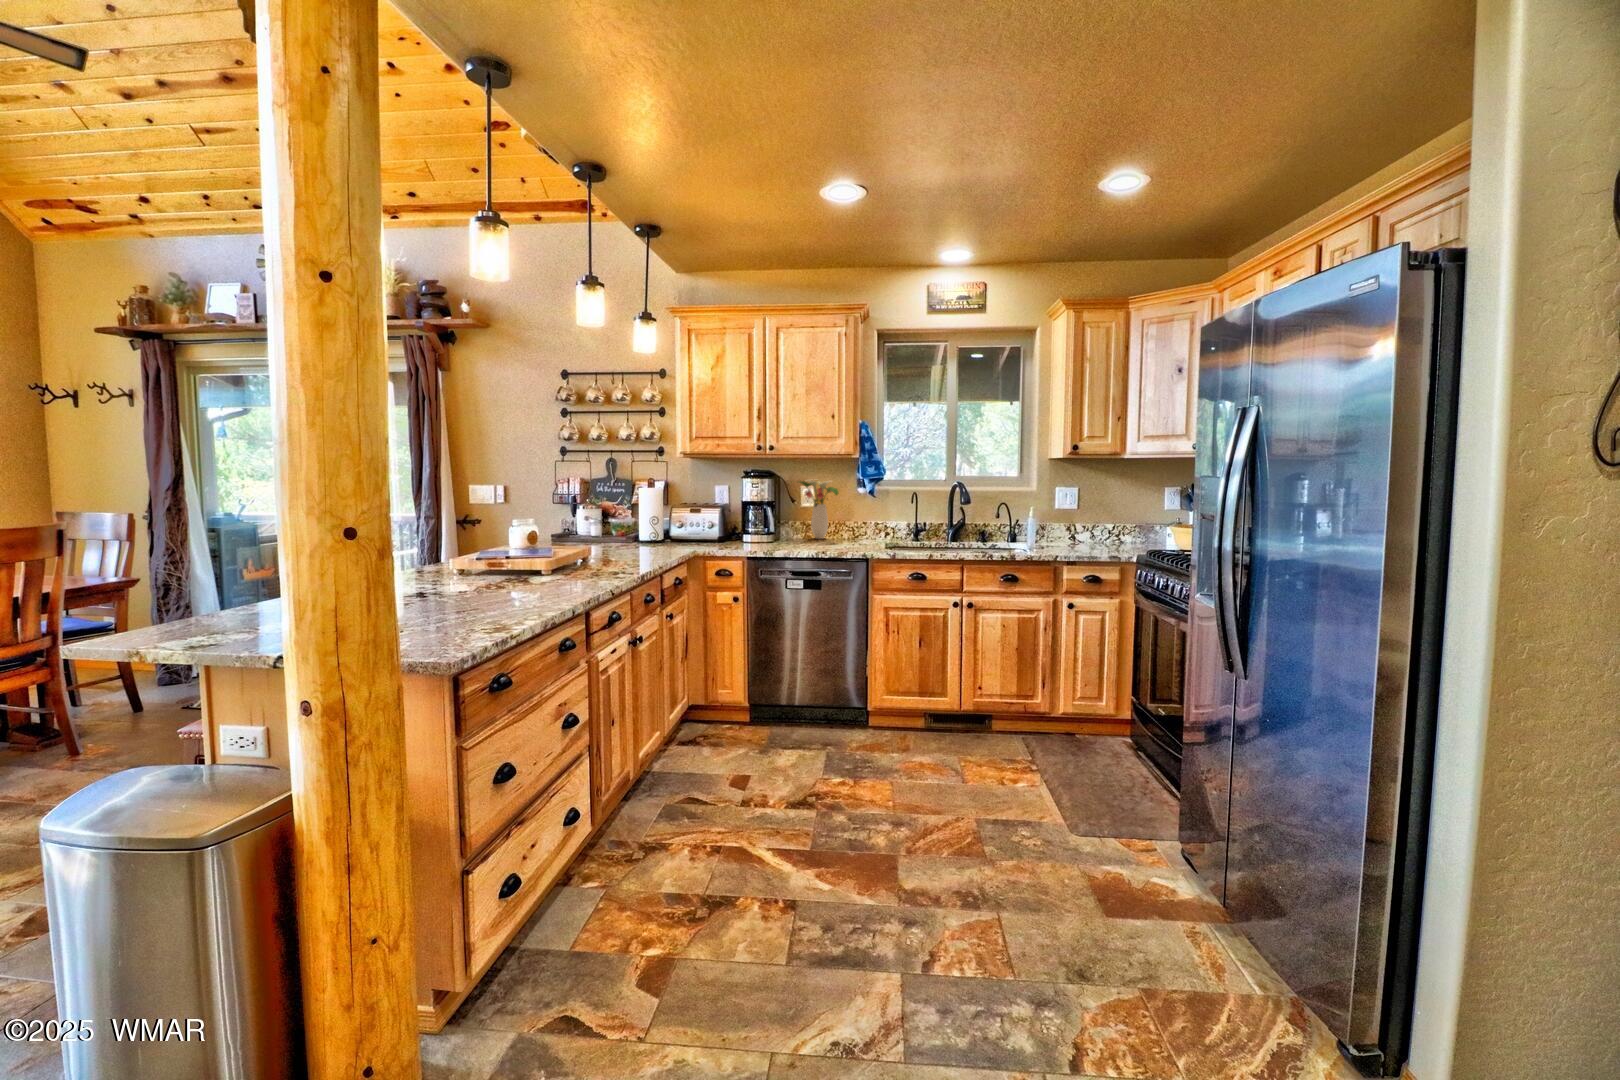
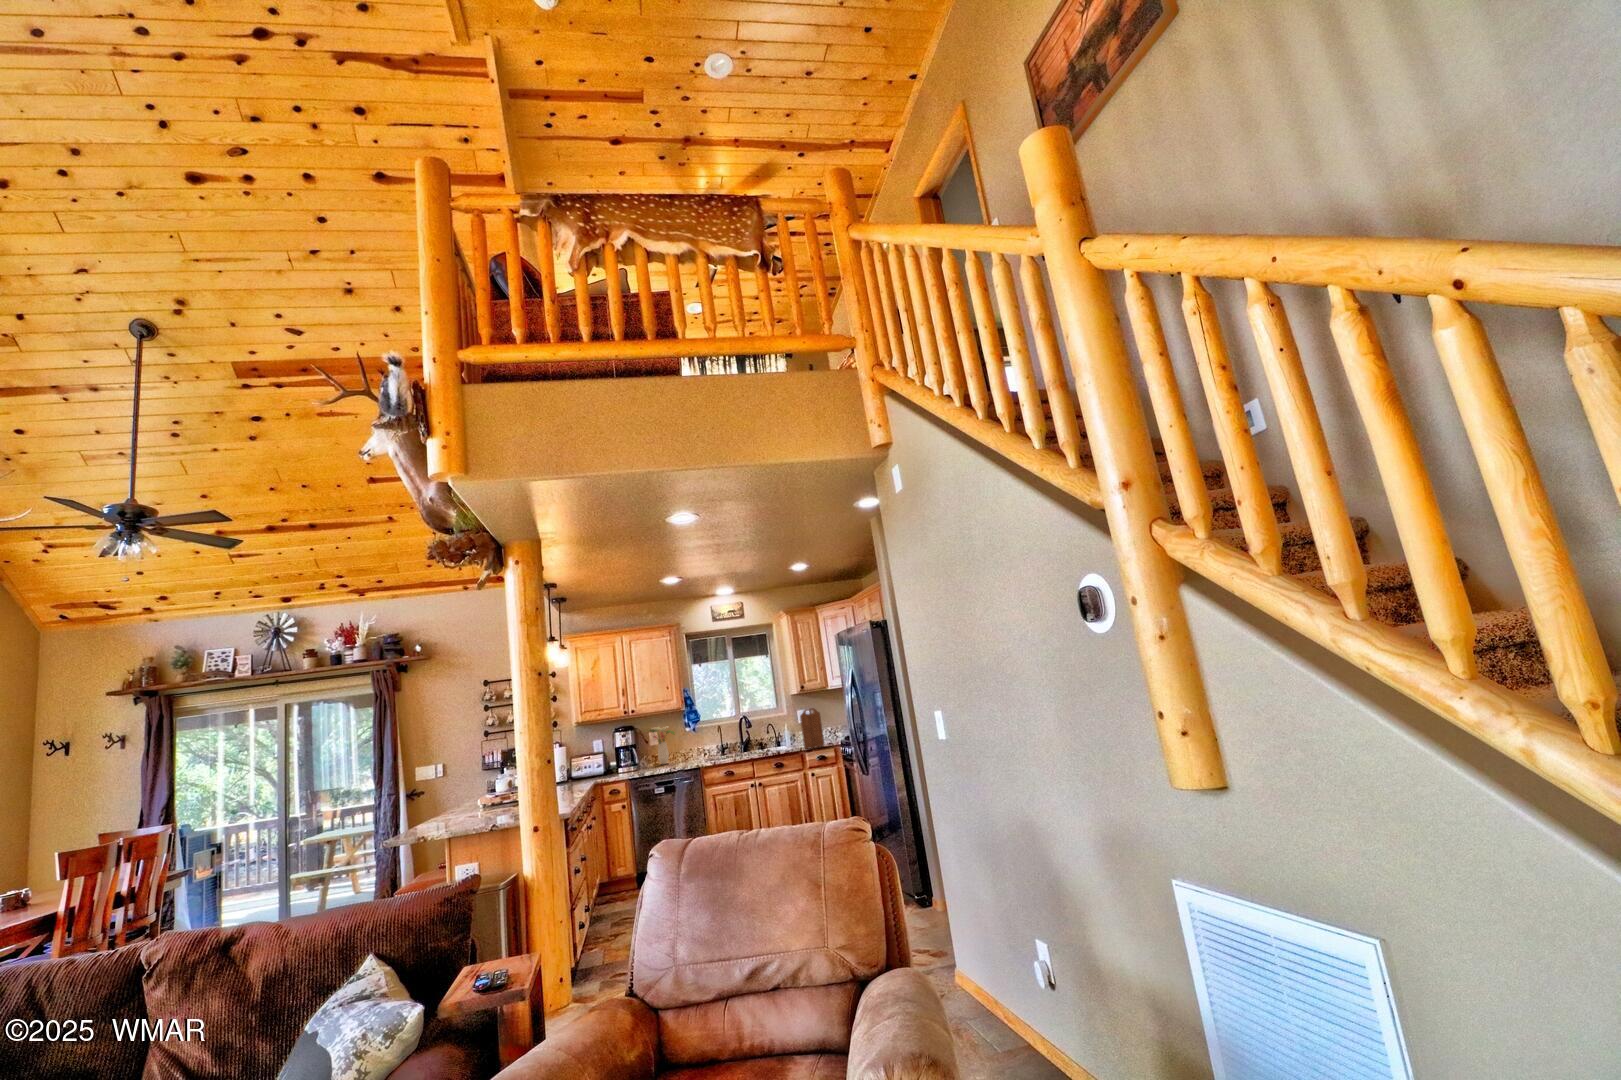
cutting board: none [1063,485,1105,558] -> present [800,708,824,749]

